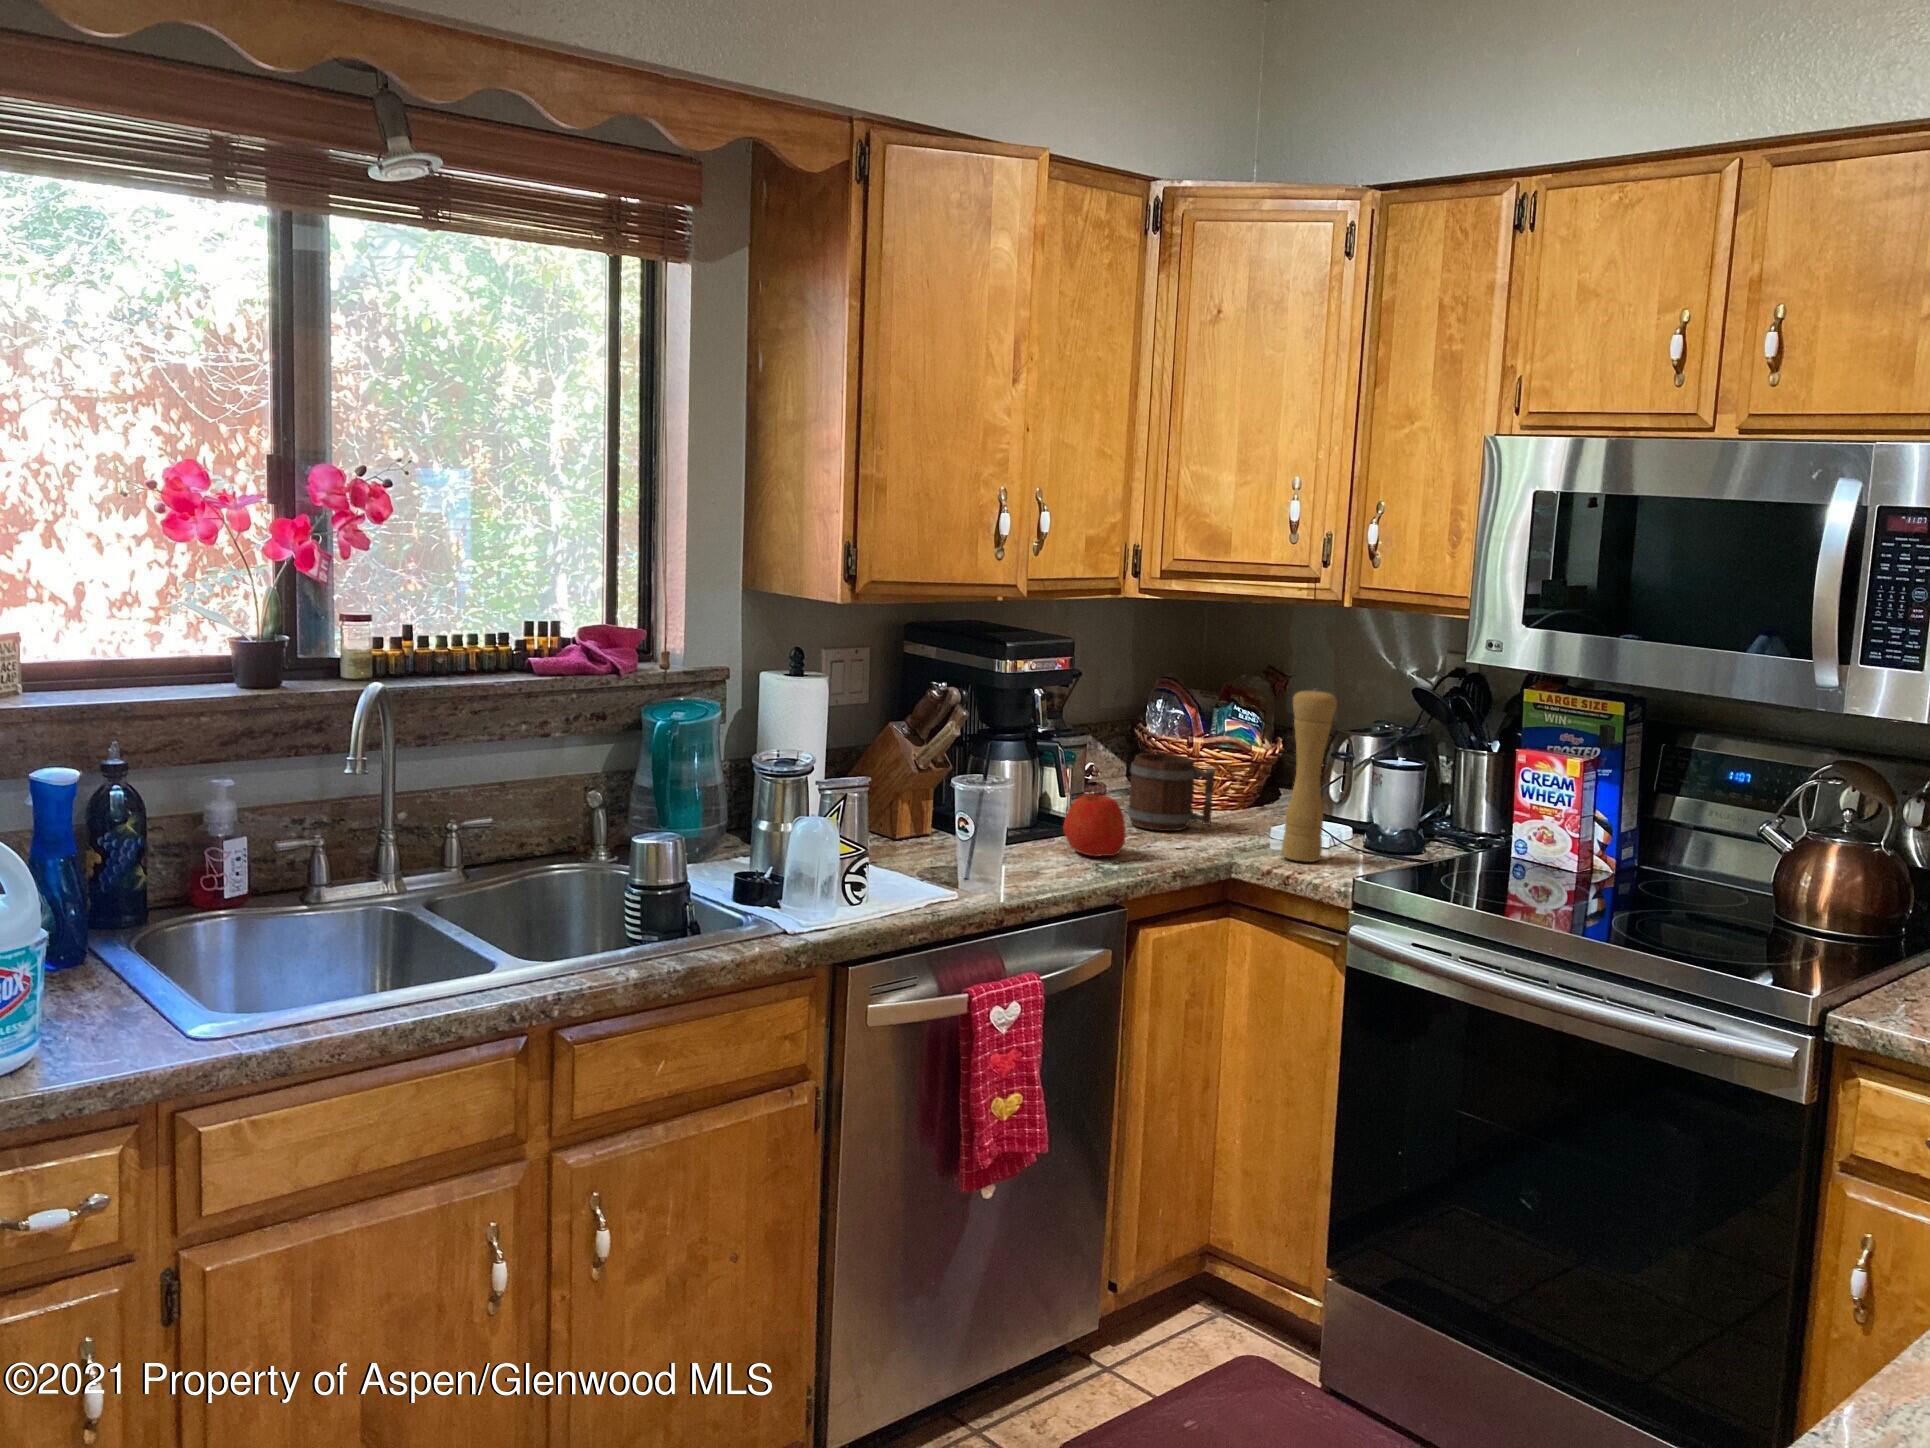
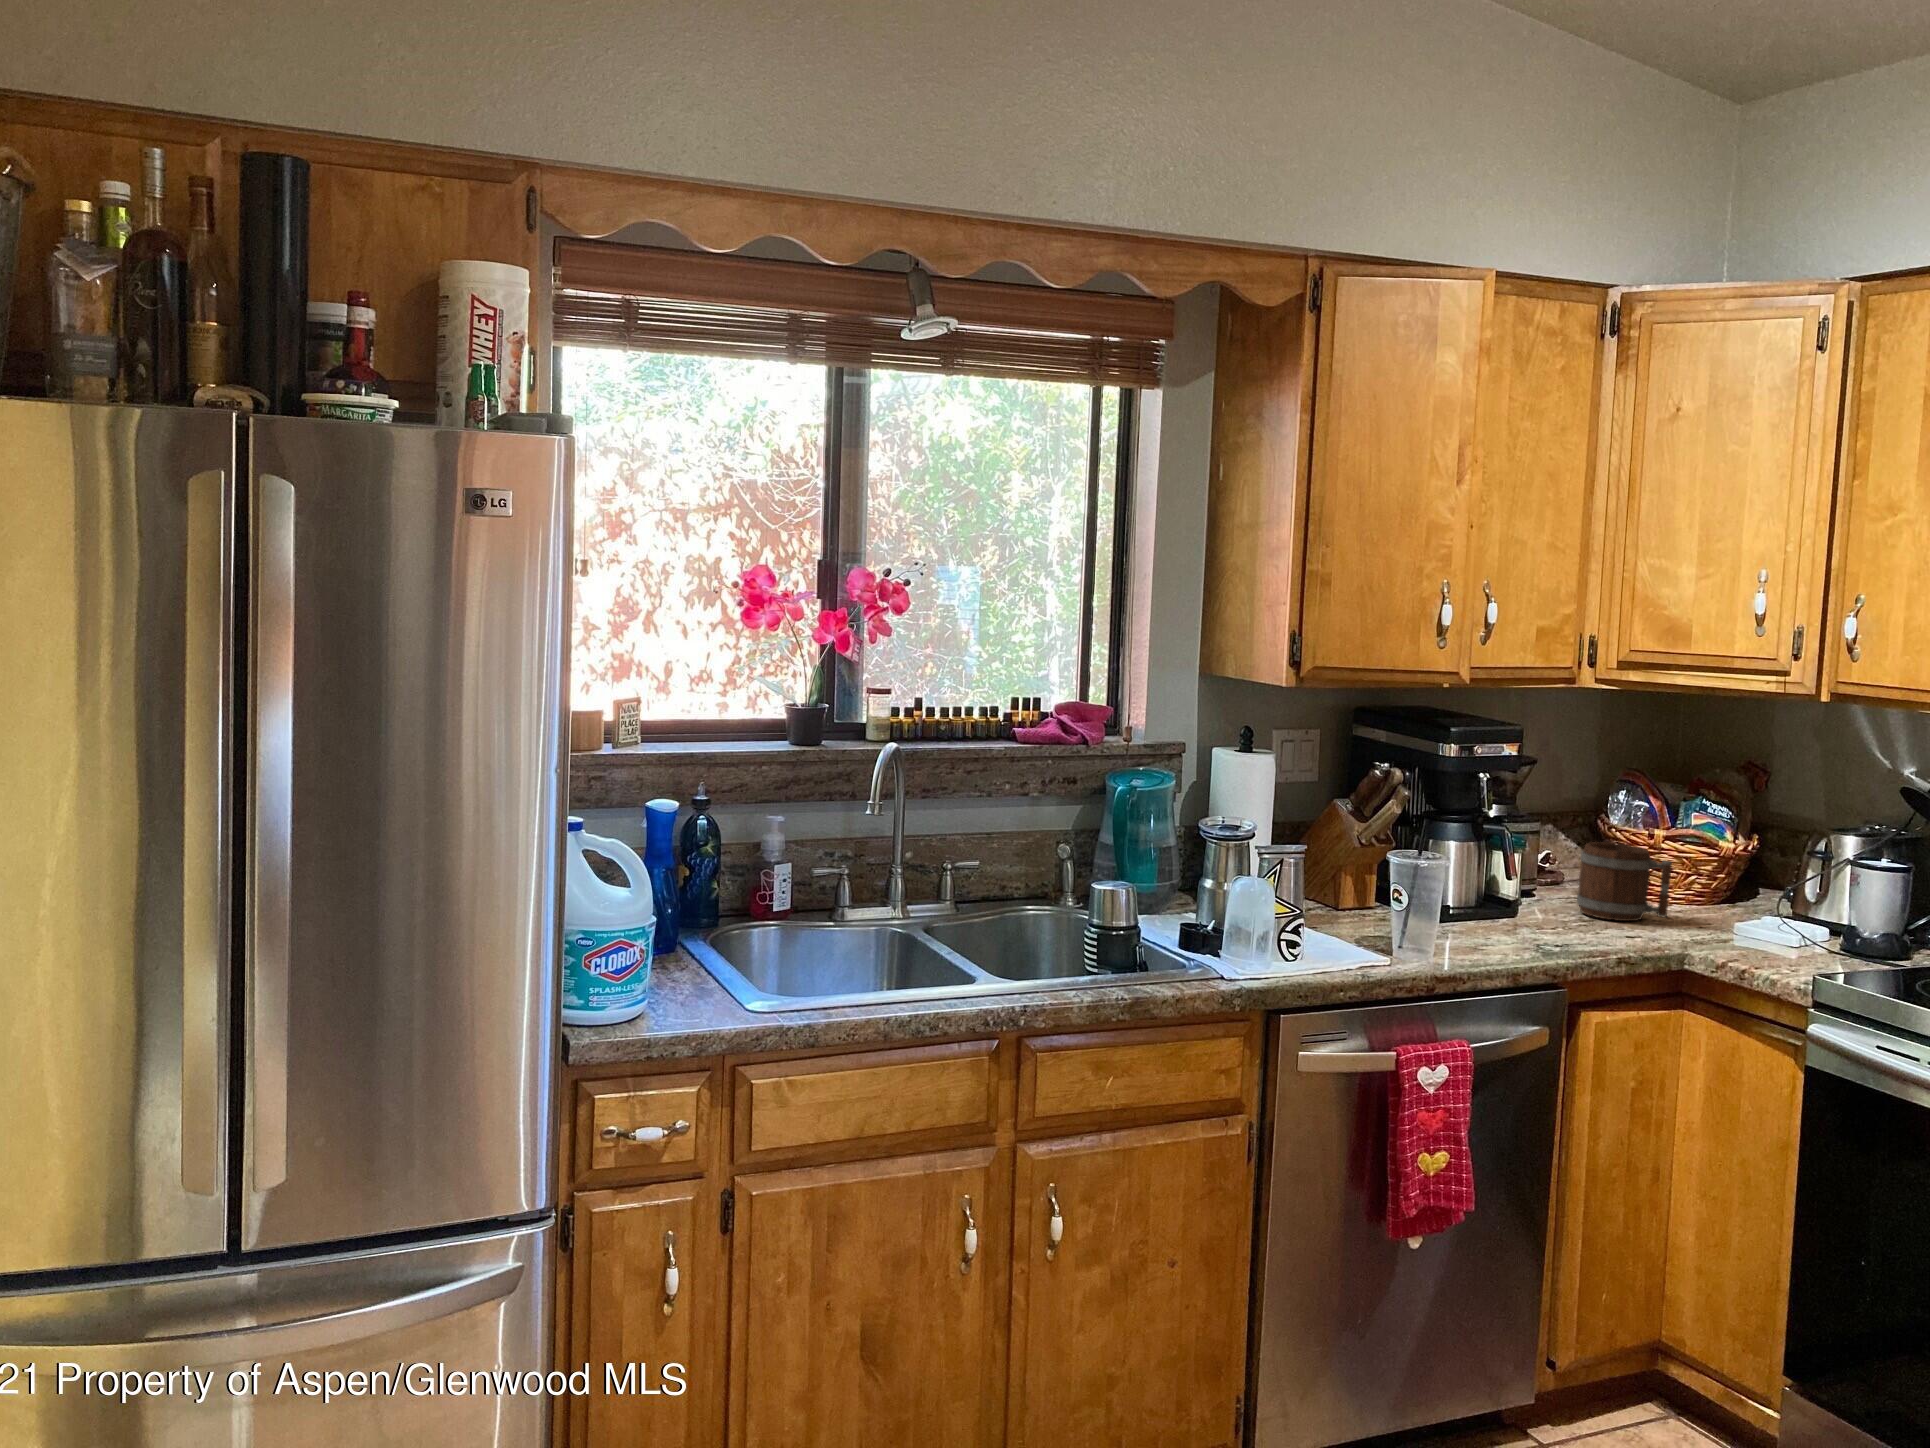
pepper mill: present [1281,688,1337,862] -> none [1740,780,1804,958]
apple: present [1063,795,1126,856] -> none [1504,876,1569,939]

